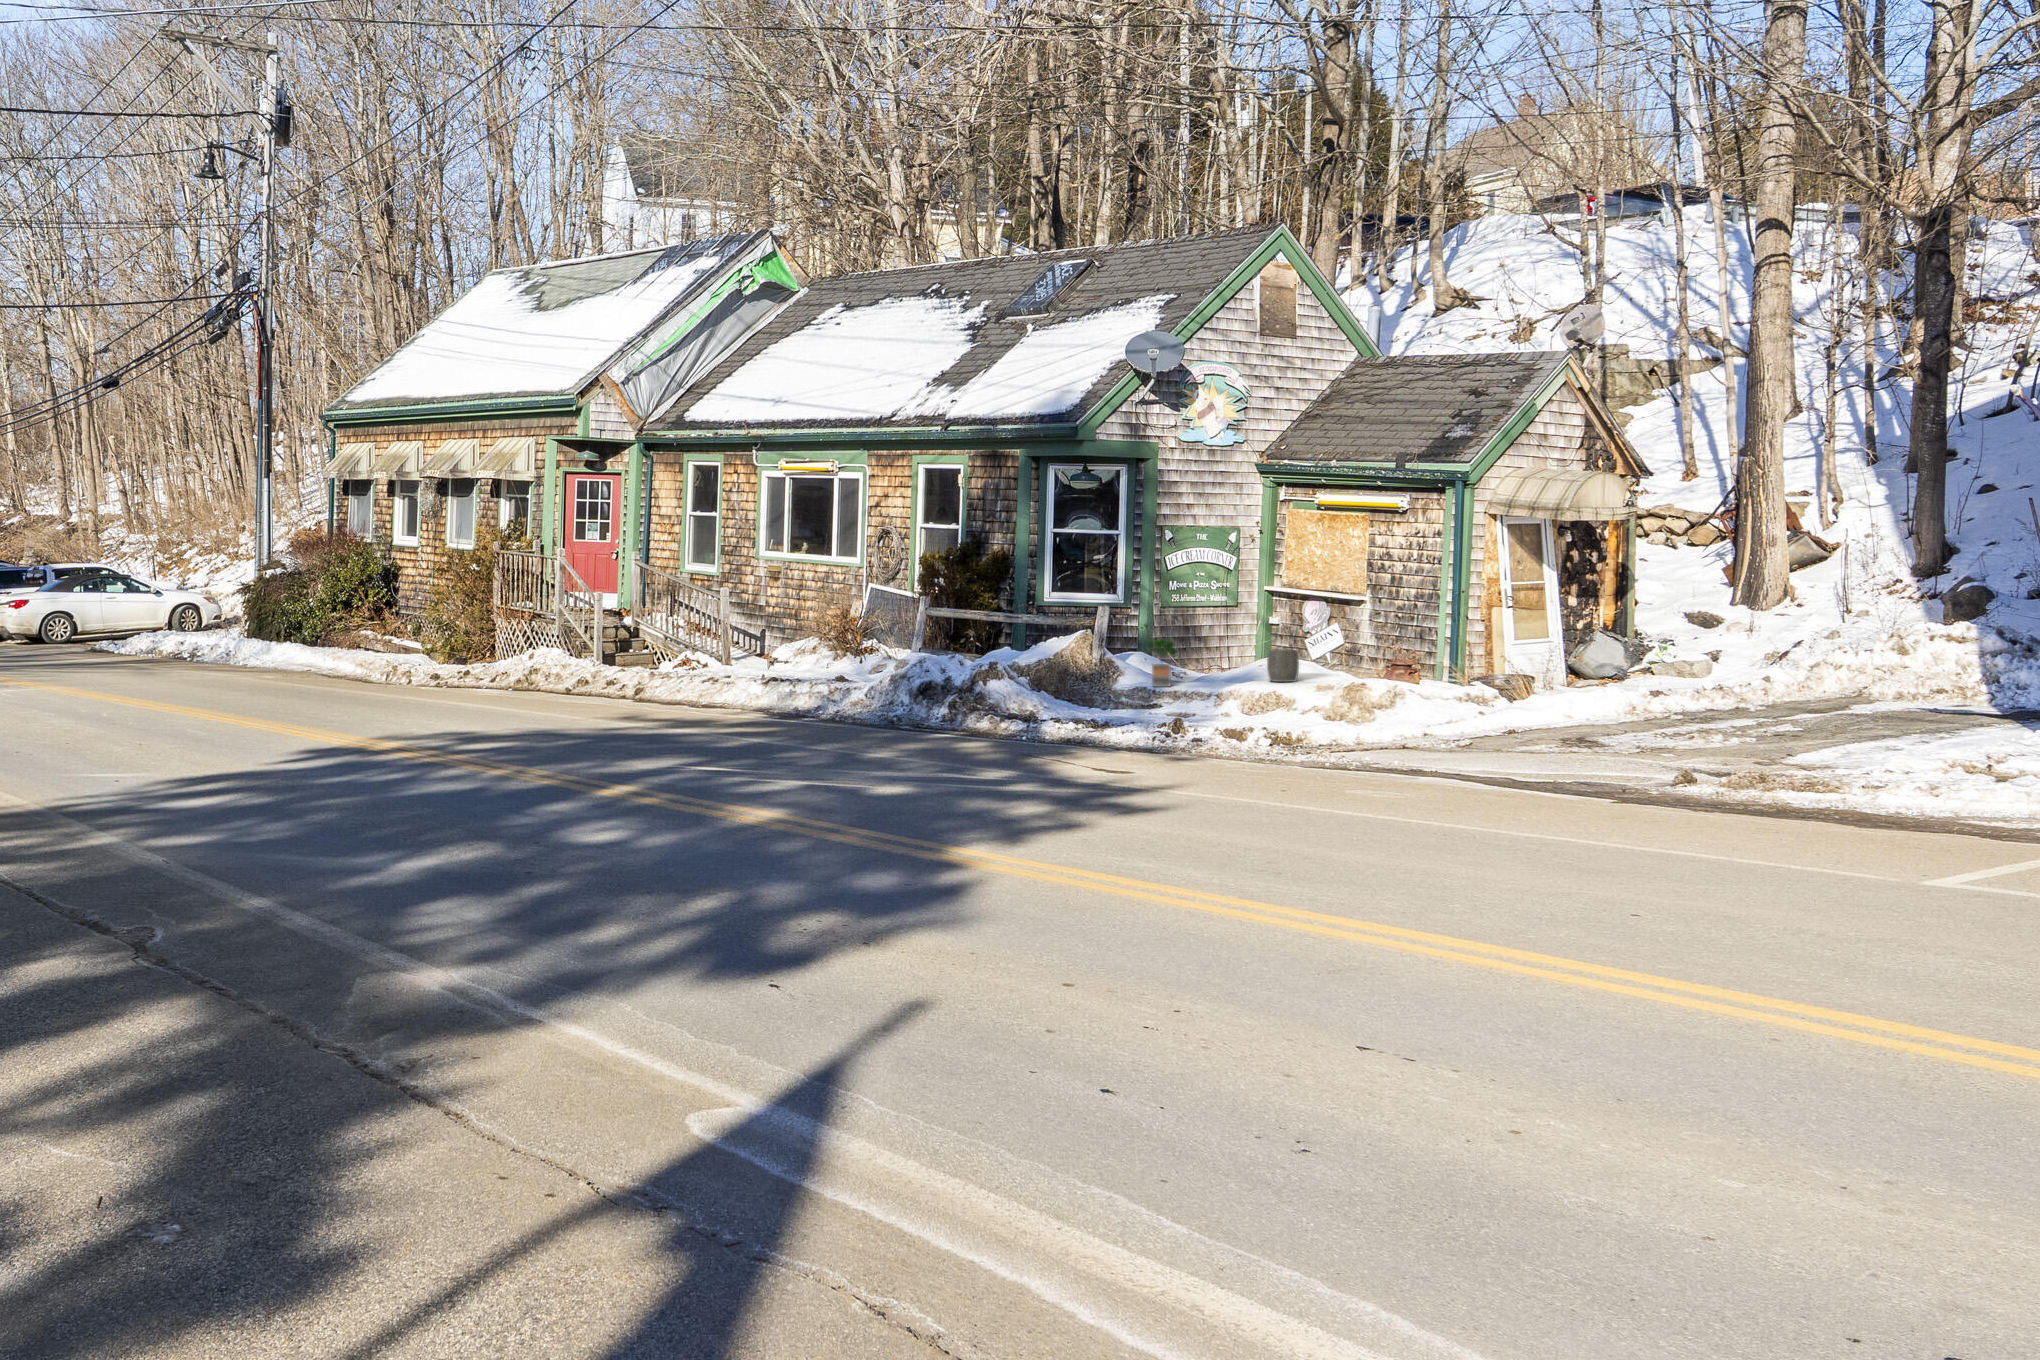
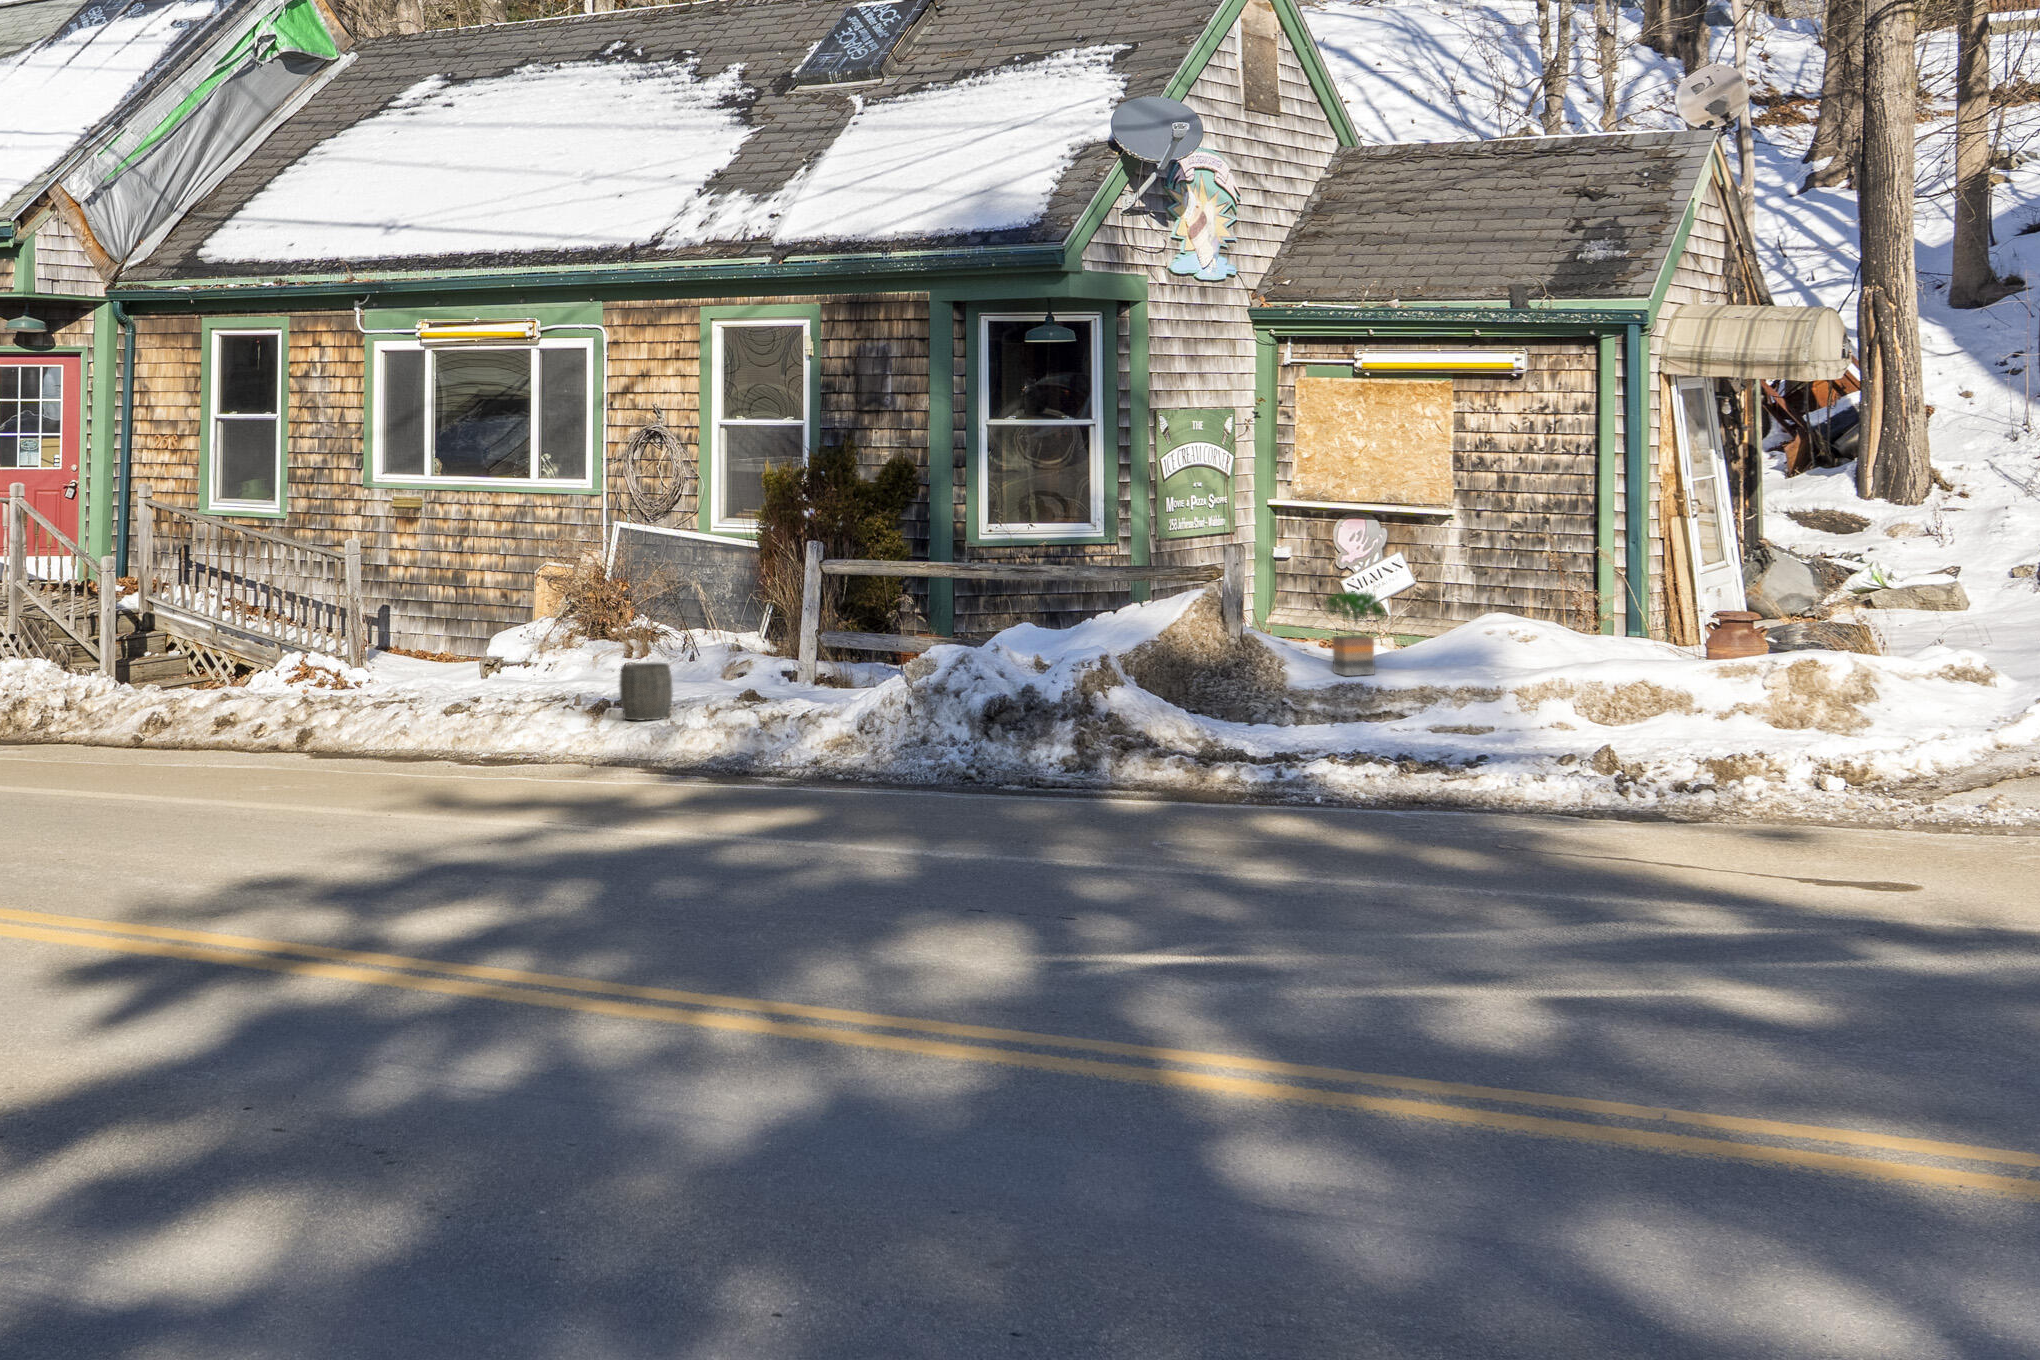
woven basket: present [1267,649,1299,682] -> present [619,663,673,720]

